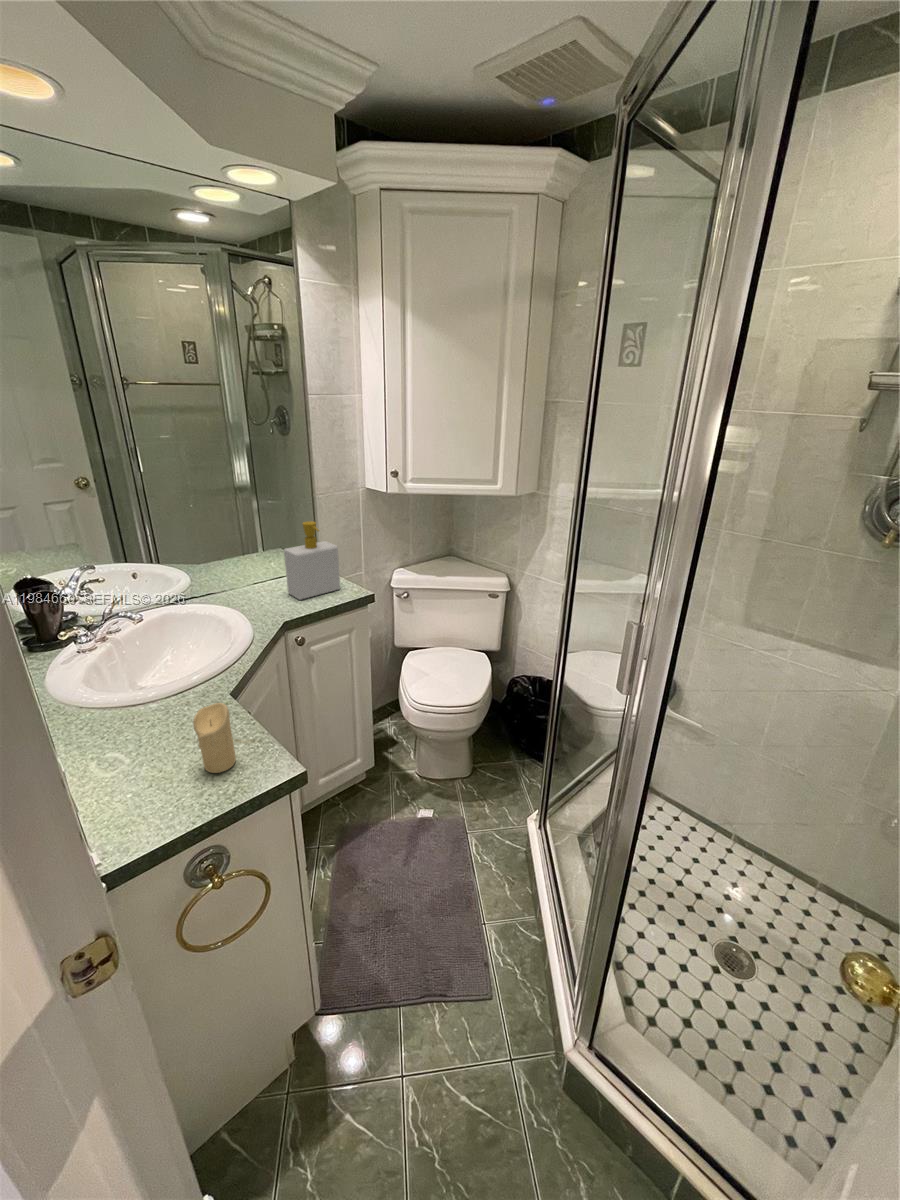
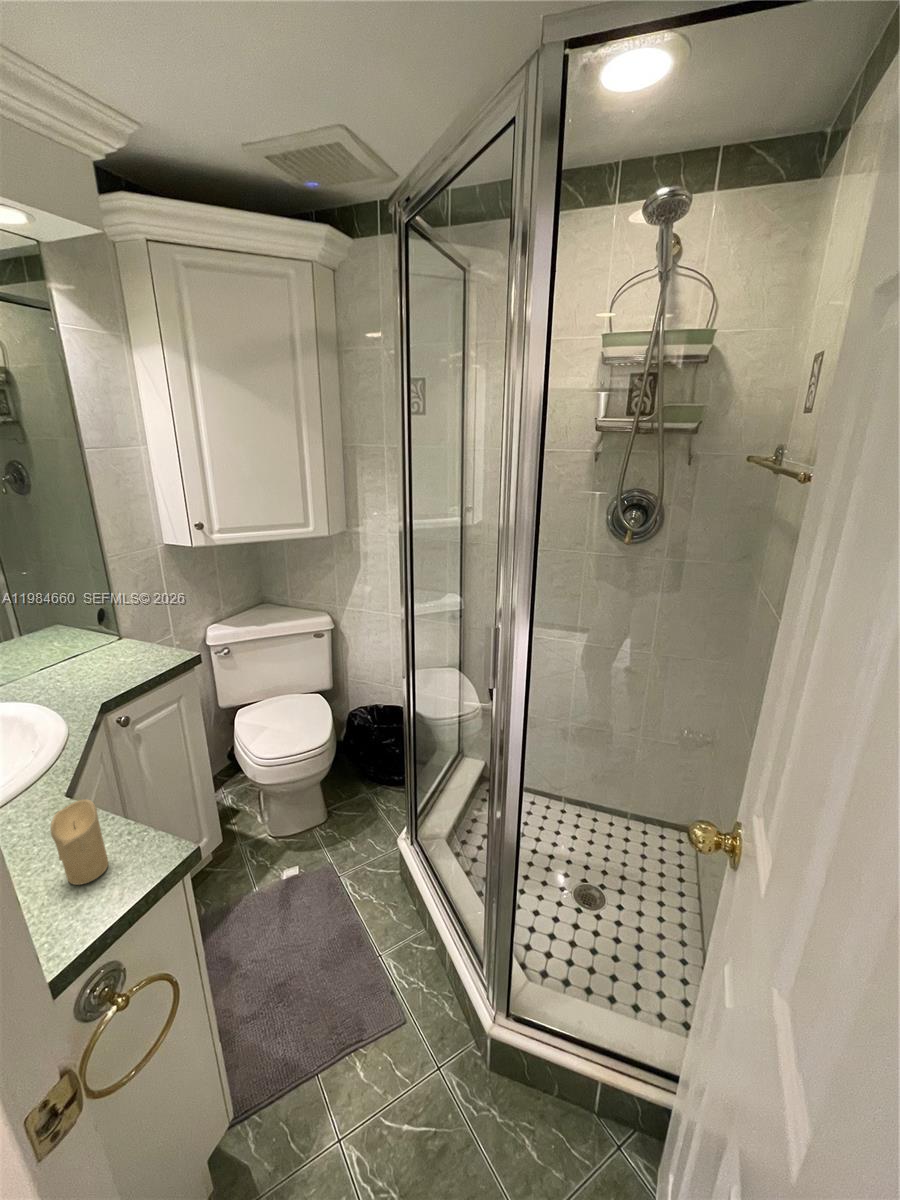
soap bottle: present [284,521,340,600] -> none [83,586,159,675]

